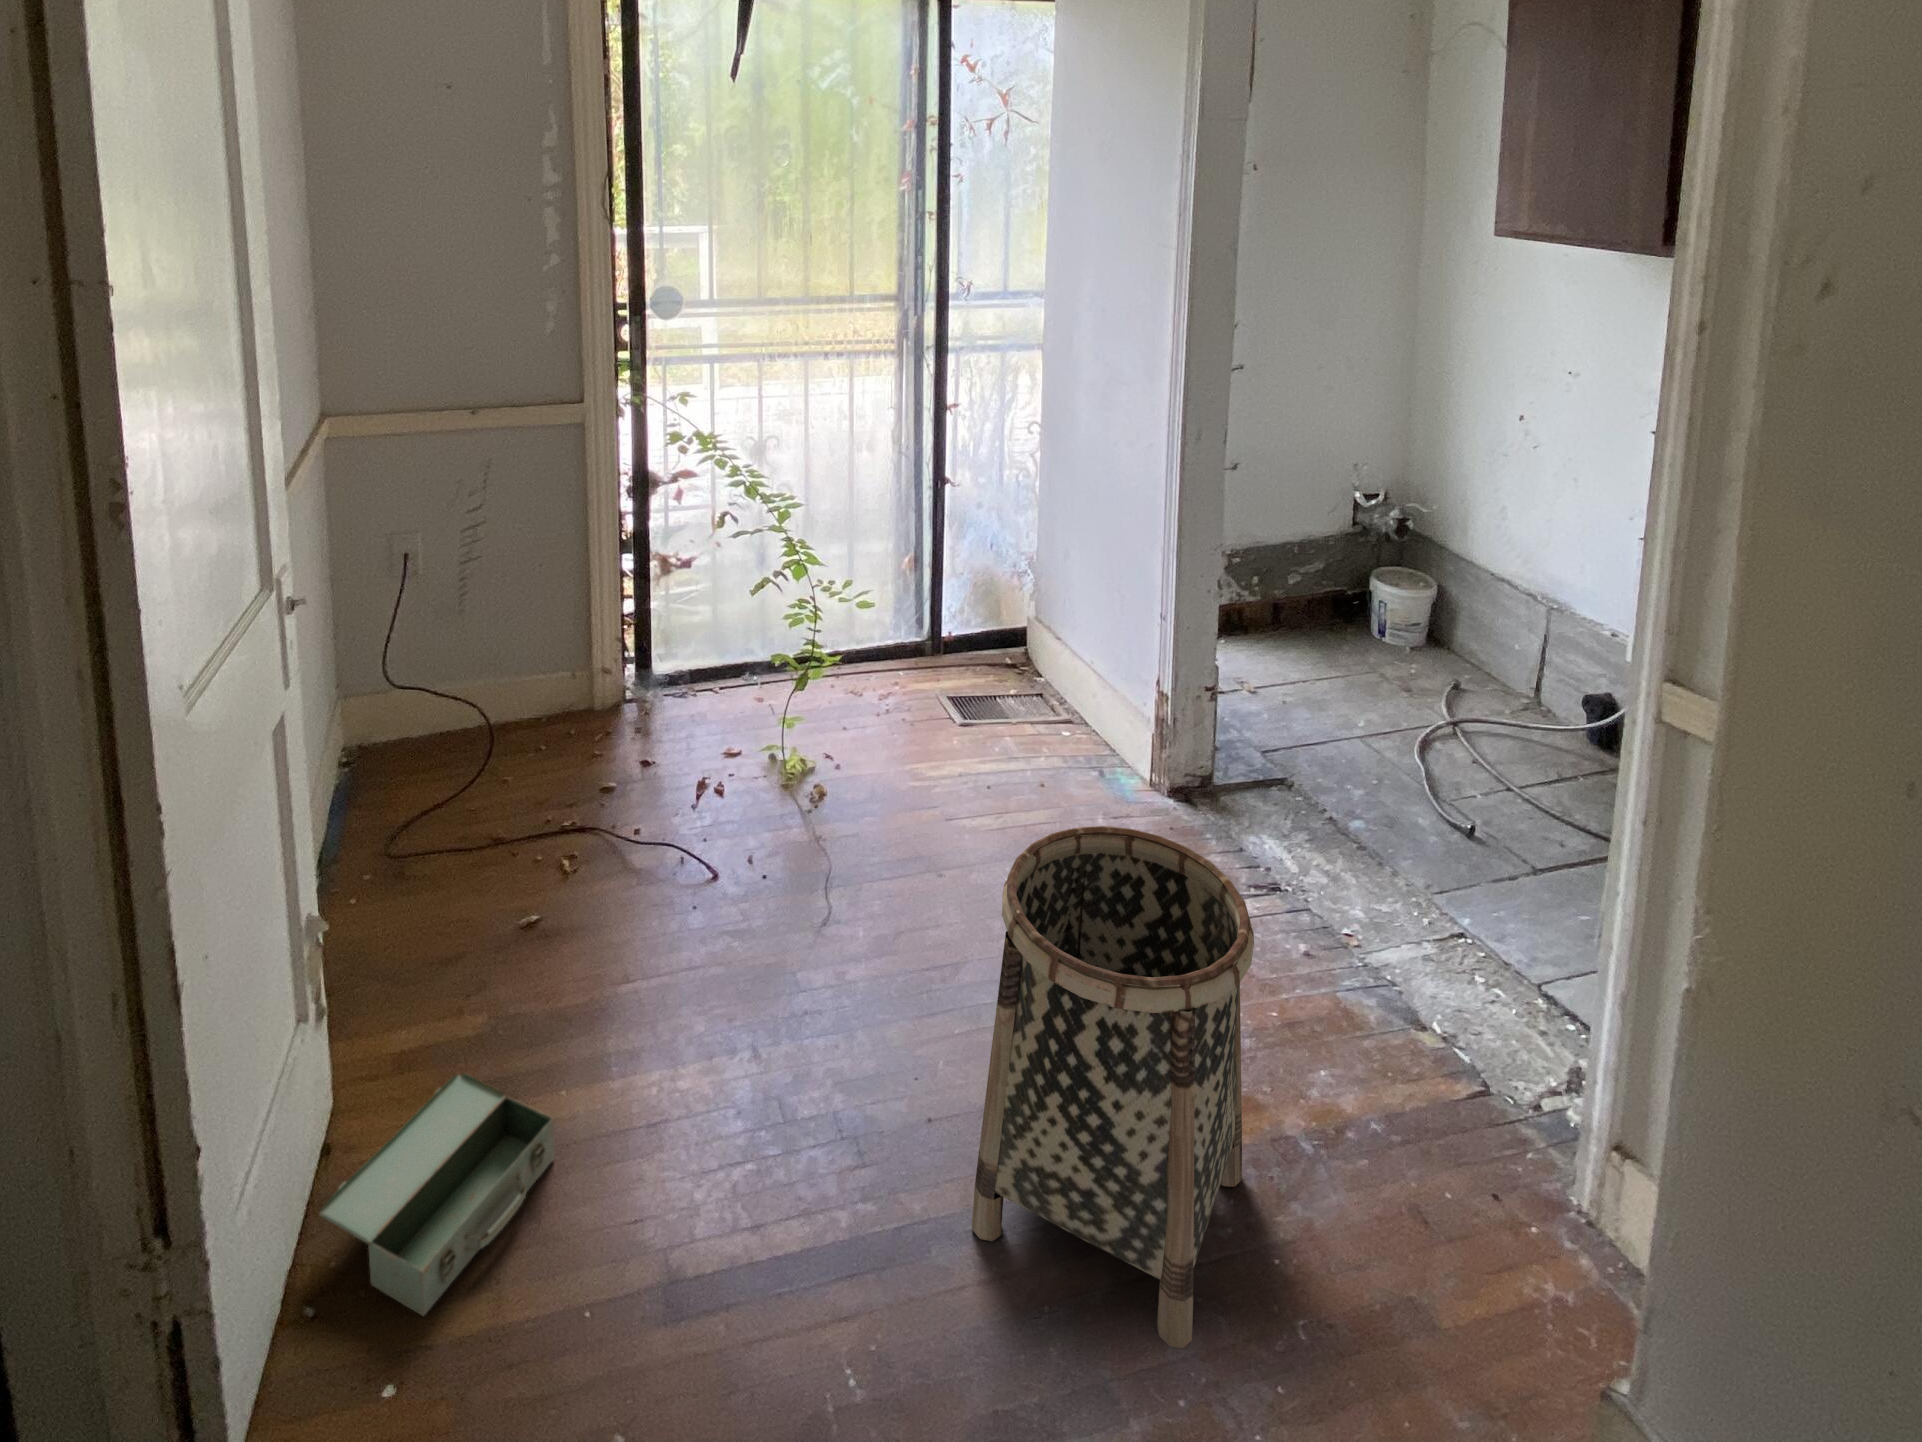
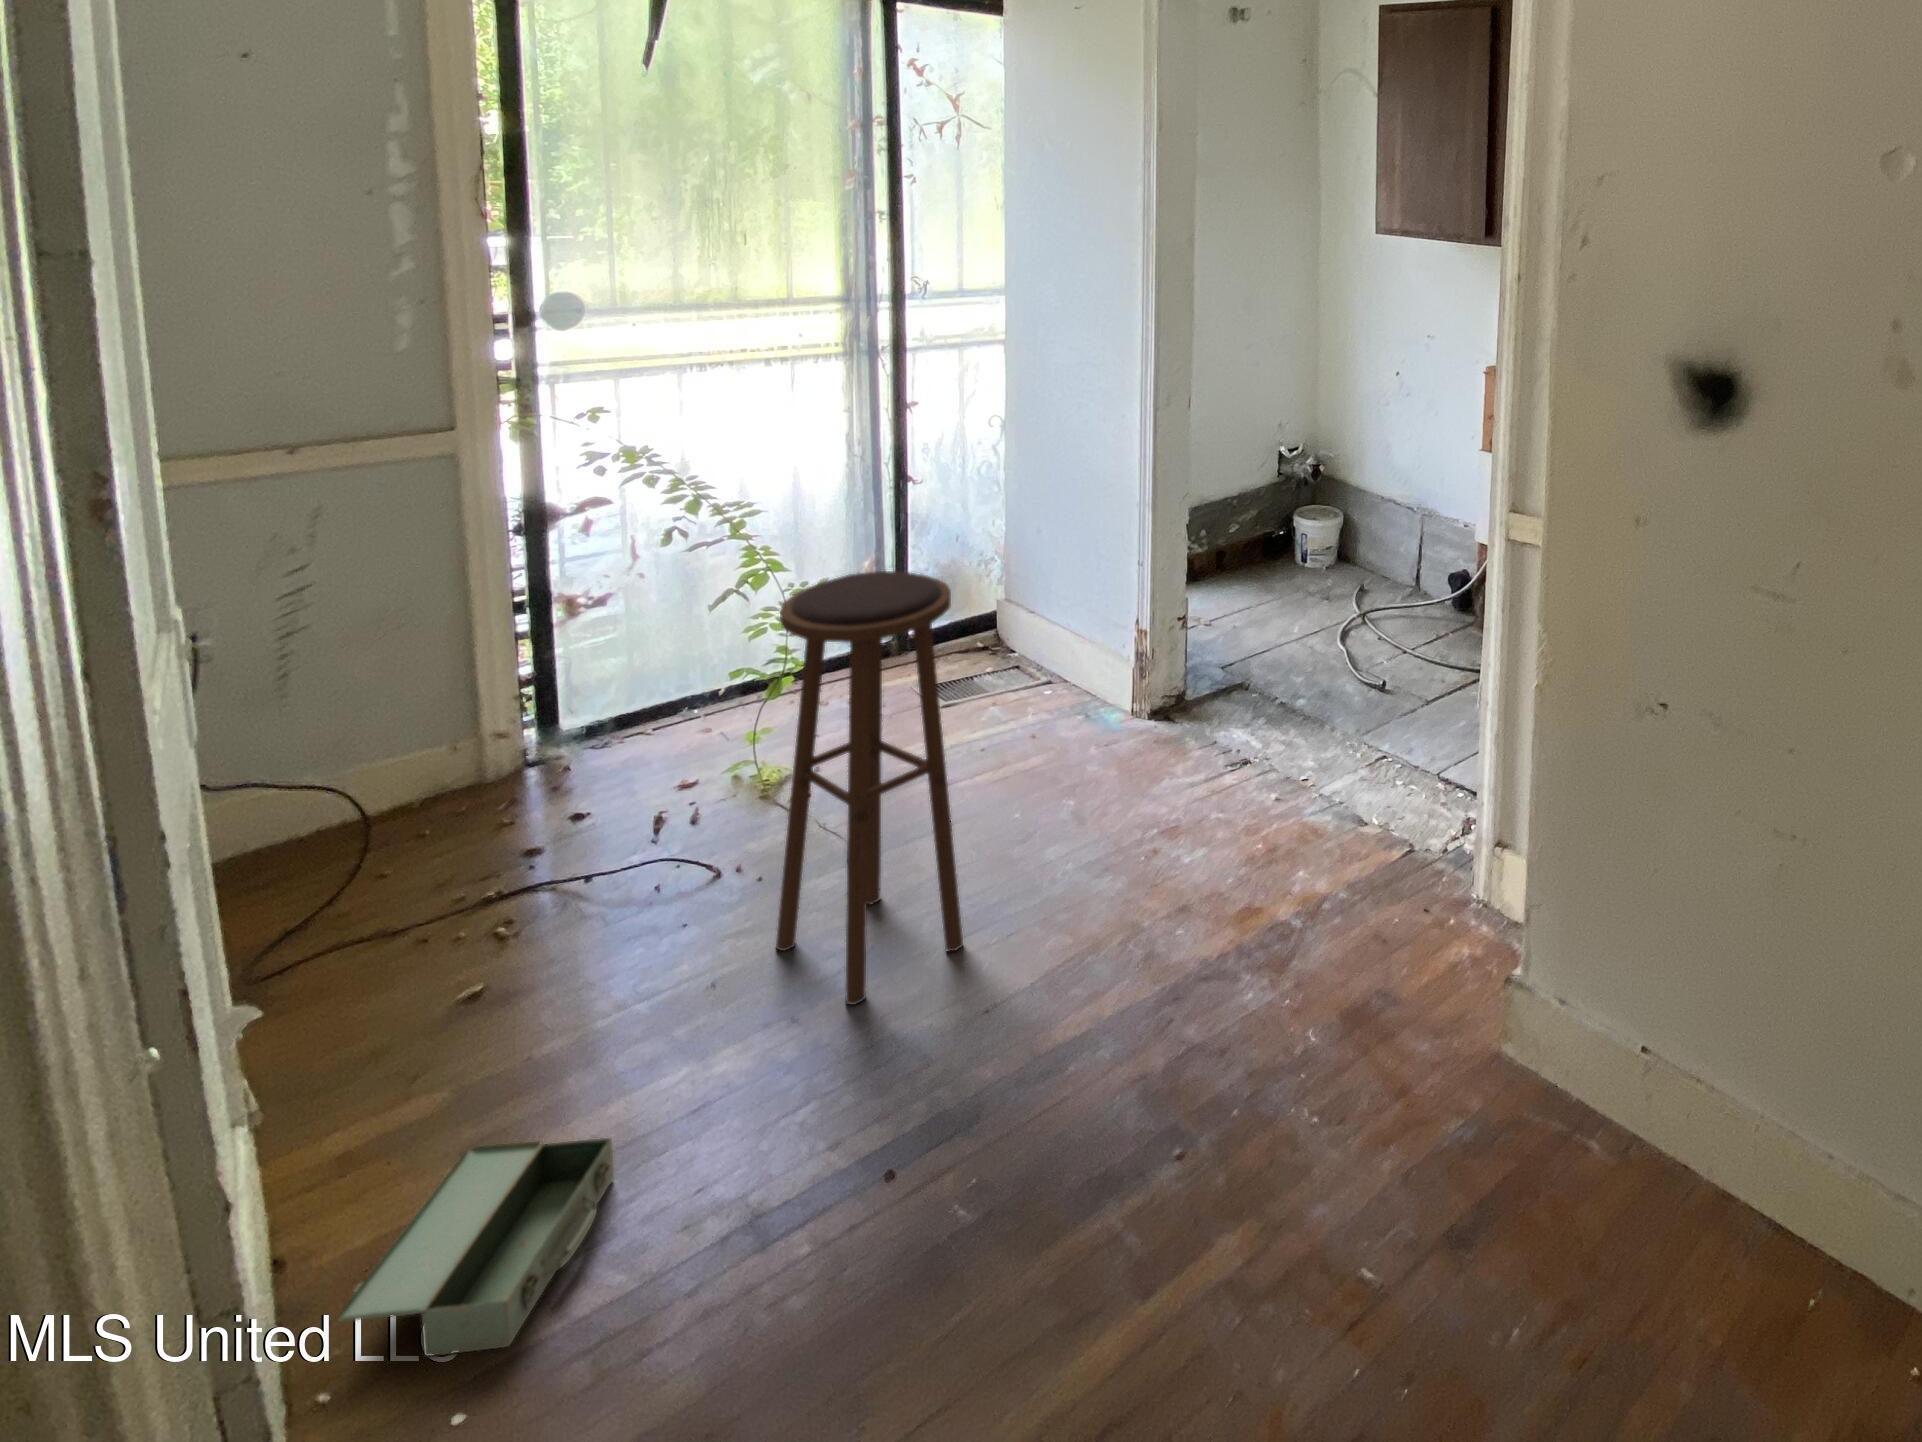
stool: none [749,582,913,1049] -> present [776,571,963,1005]
basket: present [972,826,1254,1348] -> none [1053,715,1260,1063]

